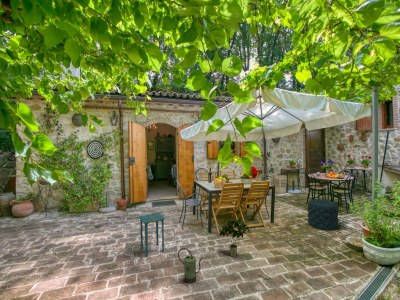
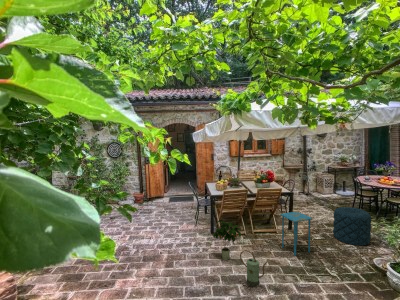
side table: present [139,213,165,257] -> present [280,212,313,256]
watering can: present [178,248,203,283] -> present [240,250,267,286]

